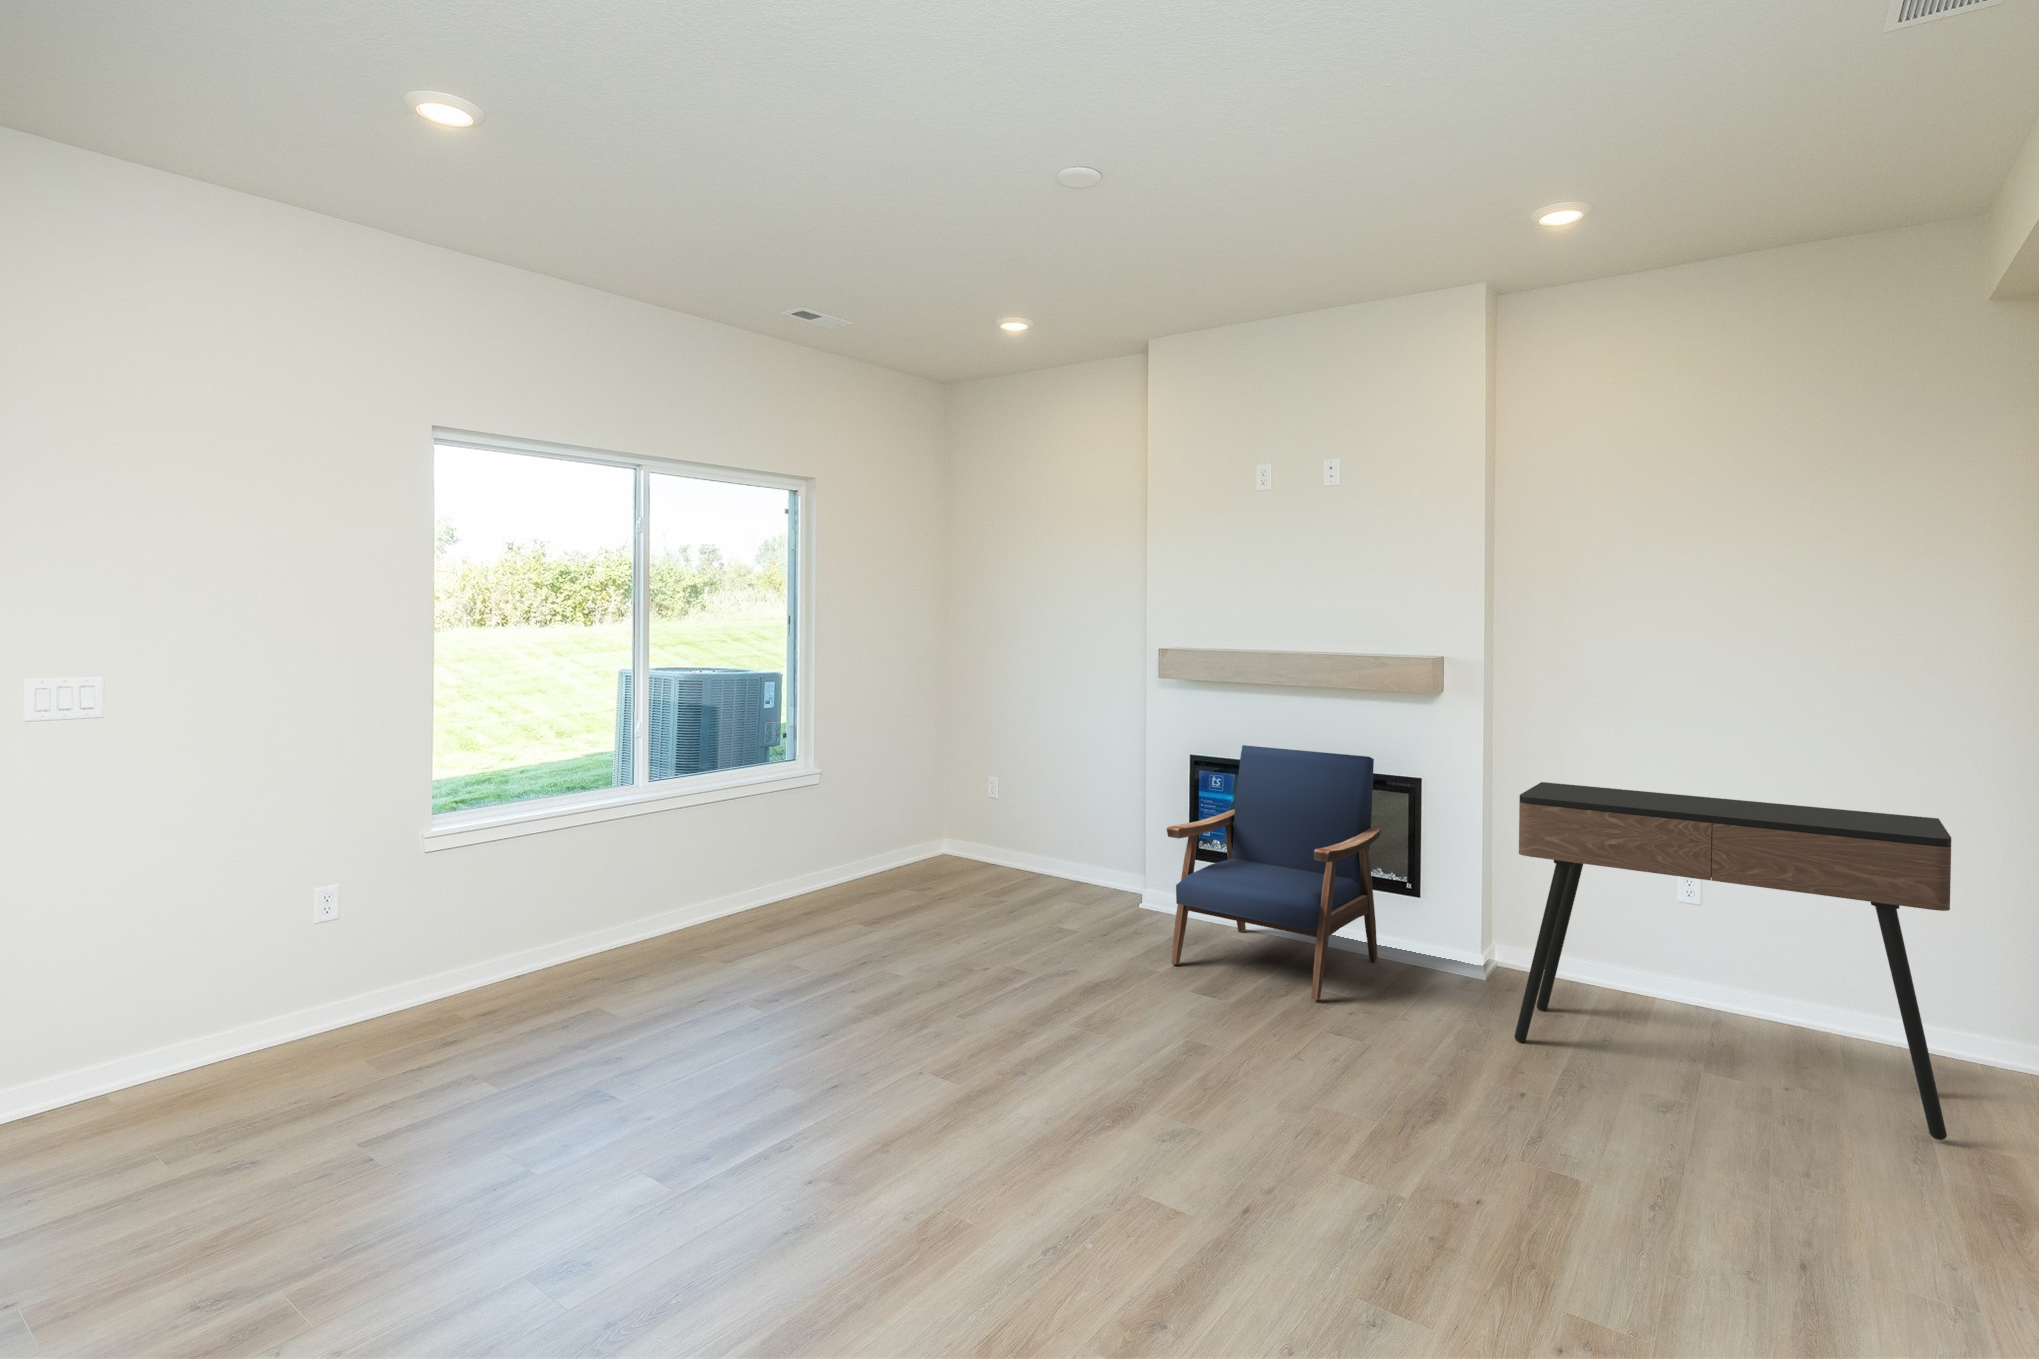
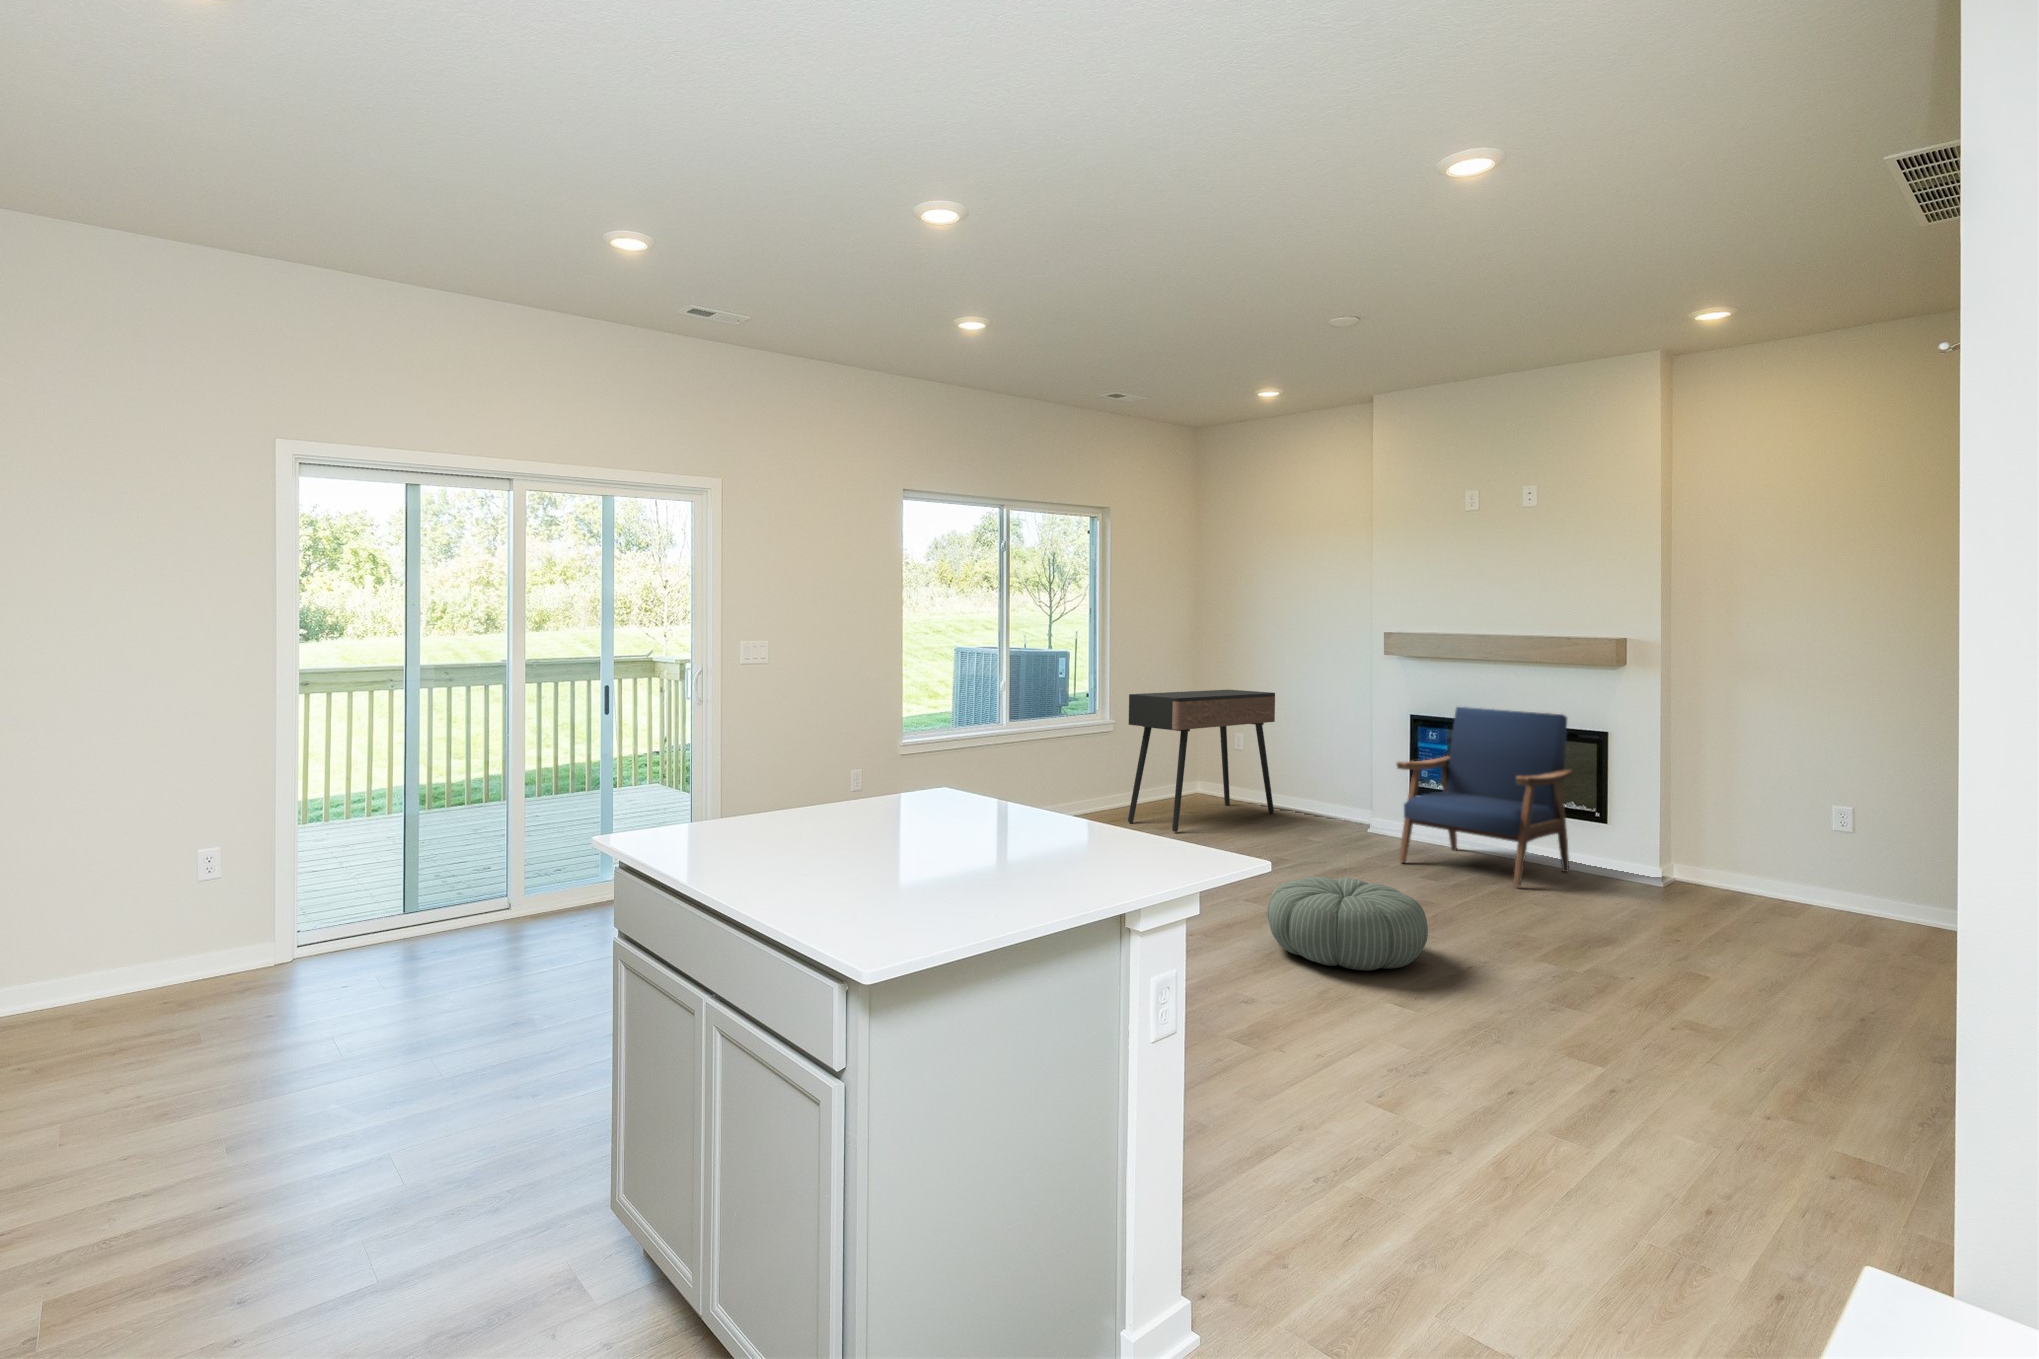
console table: present [1514,782,1951,1140] -> present [1128,690,1275,832]
pouf: none [939,1061,1186,1257] -> present [1267,877,1428,970]

